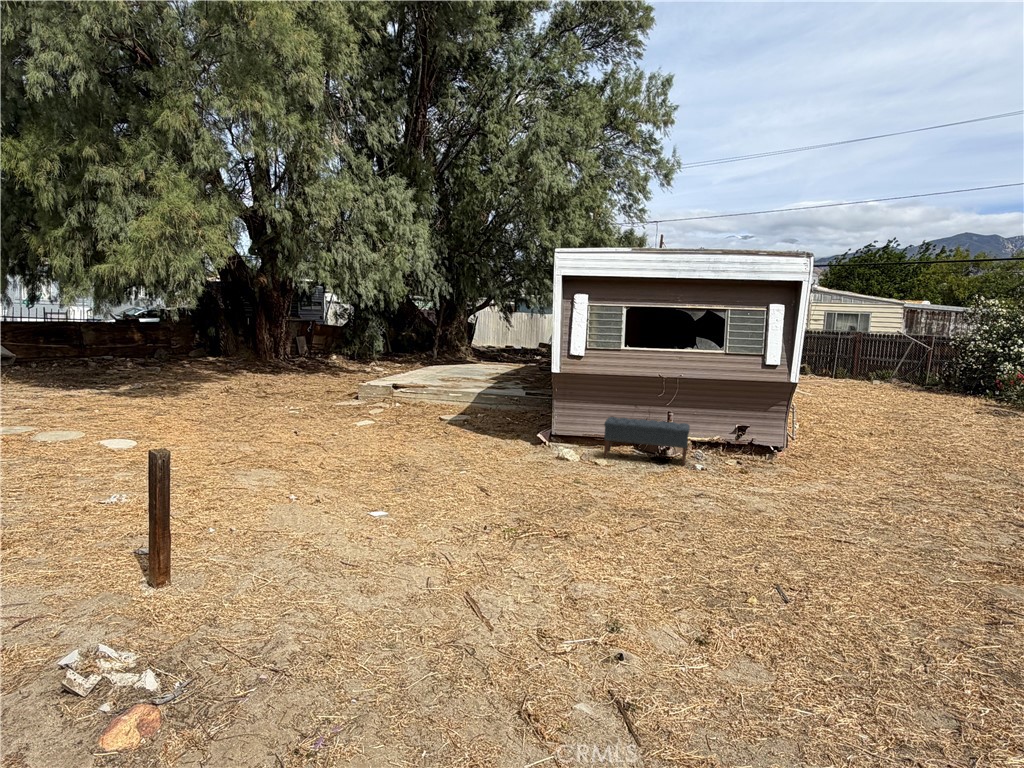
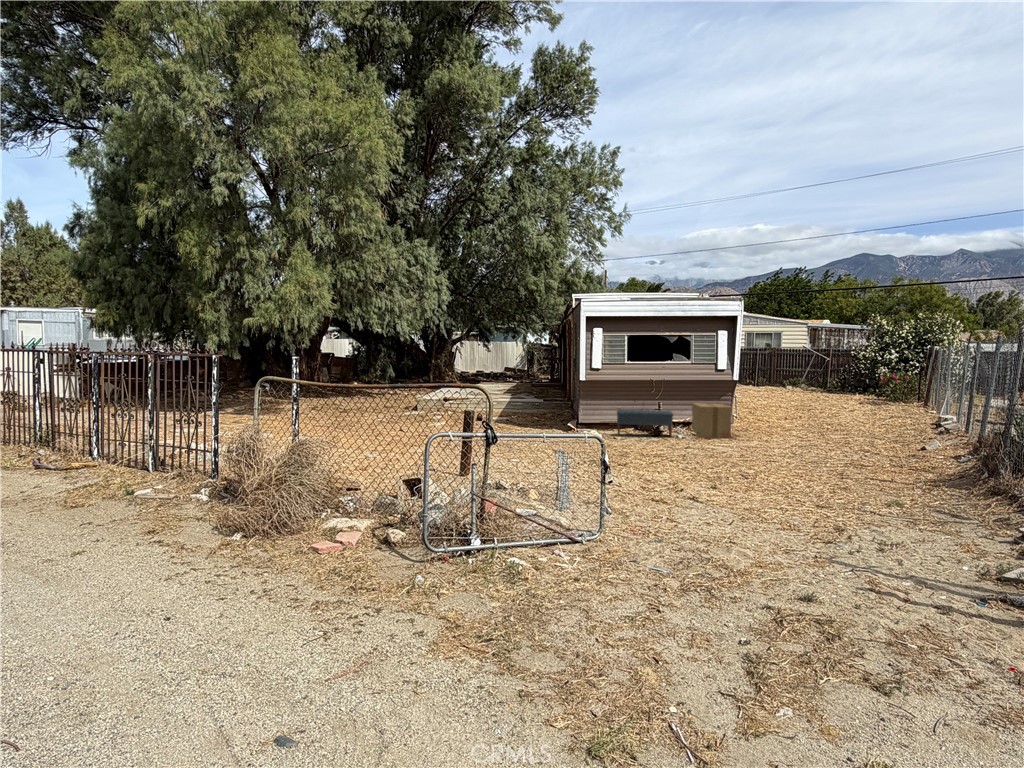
cardboard box: none [719,413,783,473] -> present [692,403,732,438]

